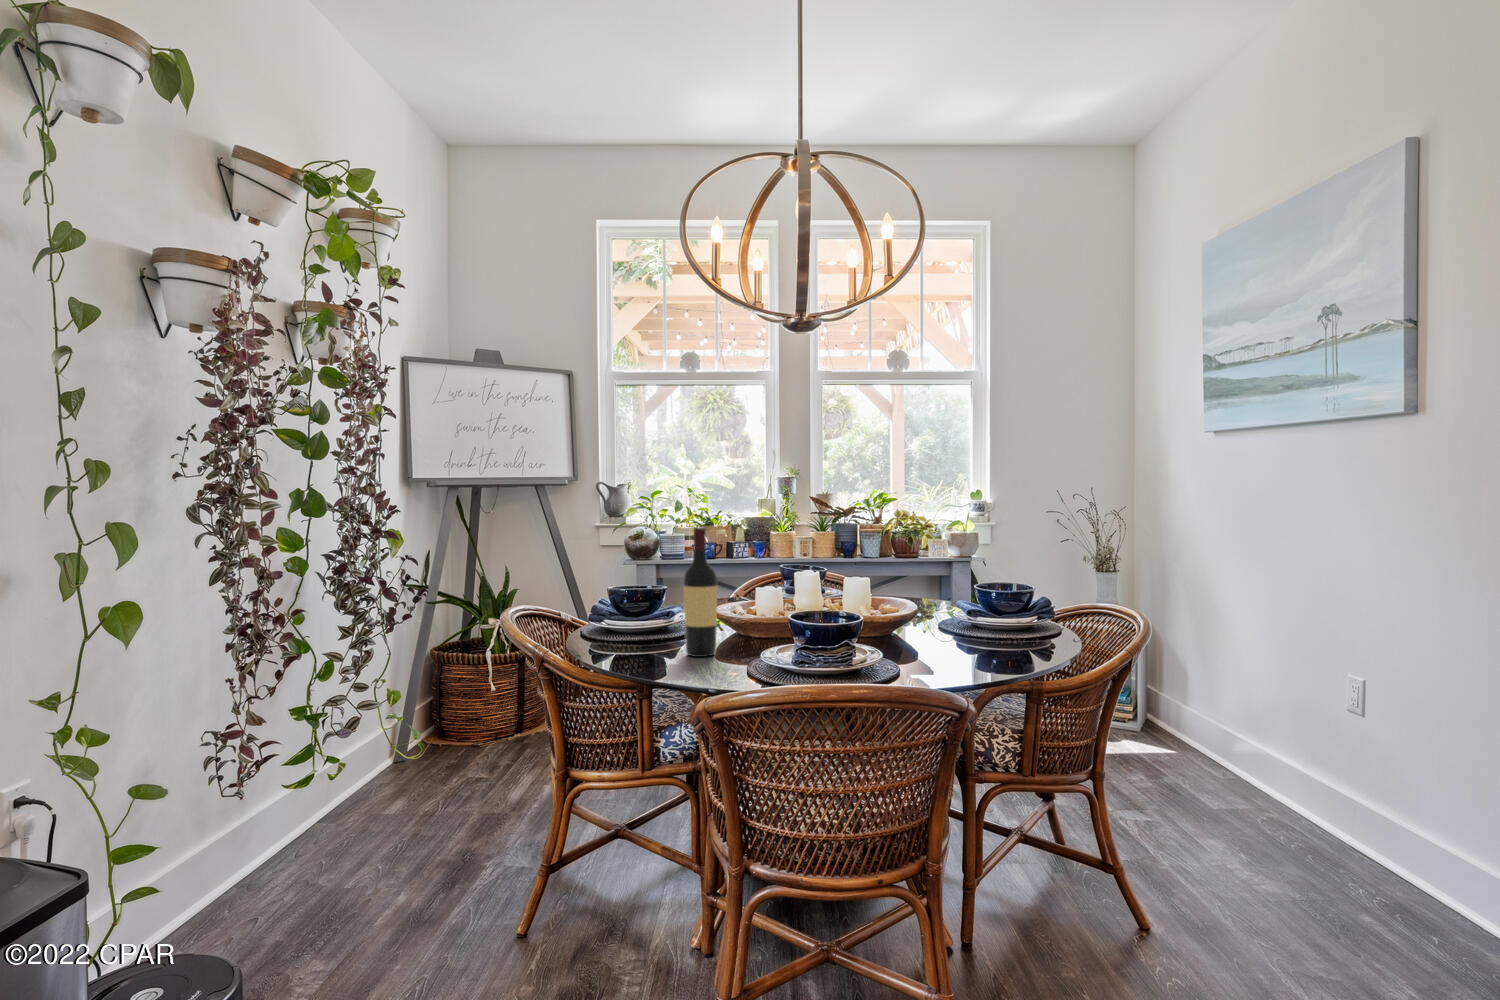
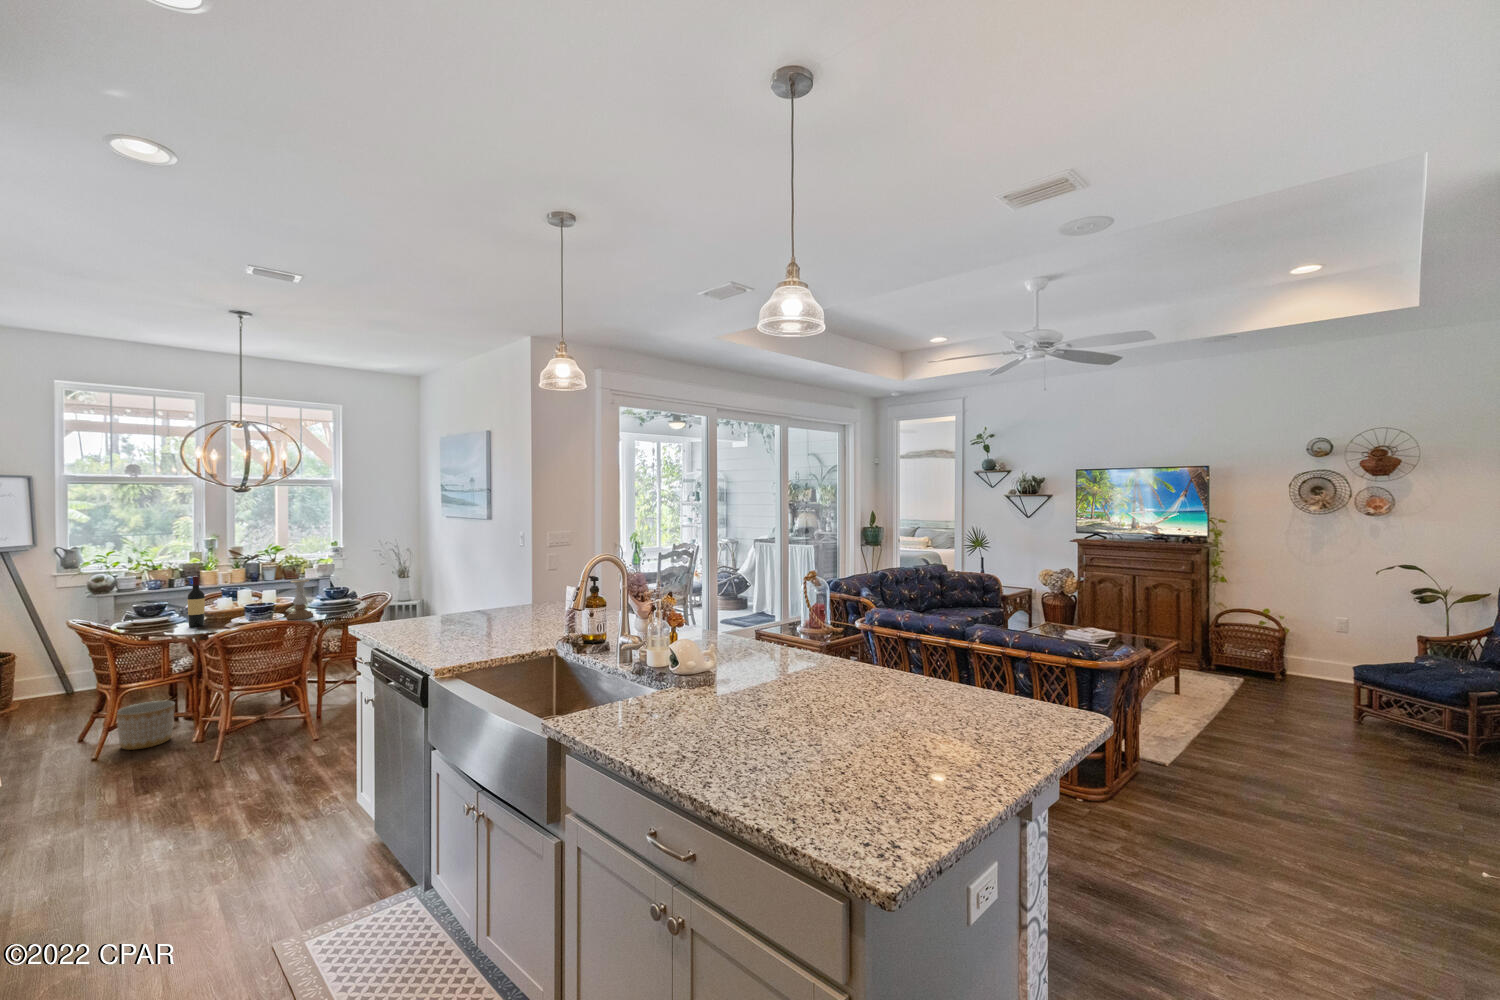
candle holder: none [890,555,957,677] -> present [286,579,313,620]
planter: none [573,806,674,928] -> present [117,701,175,750]

